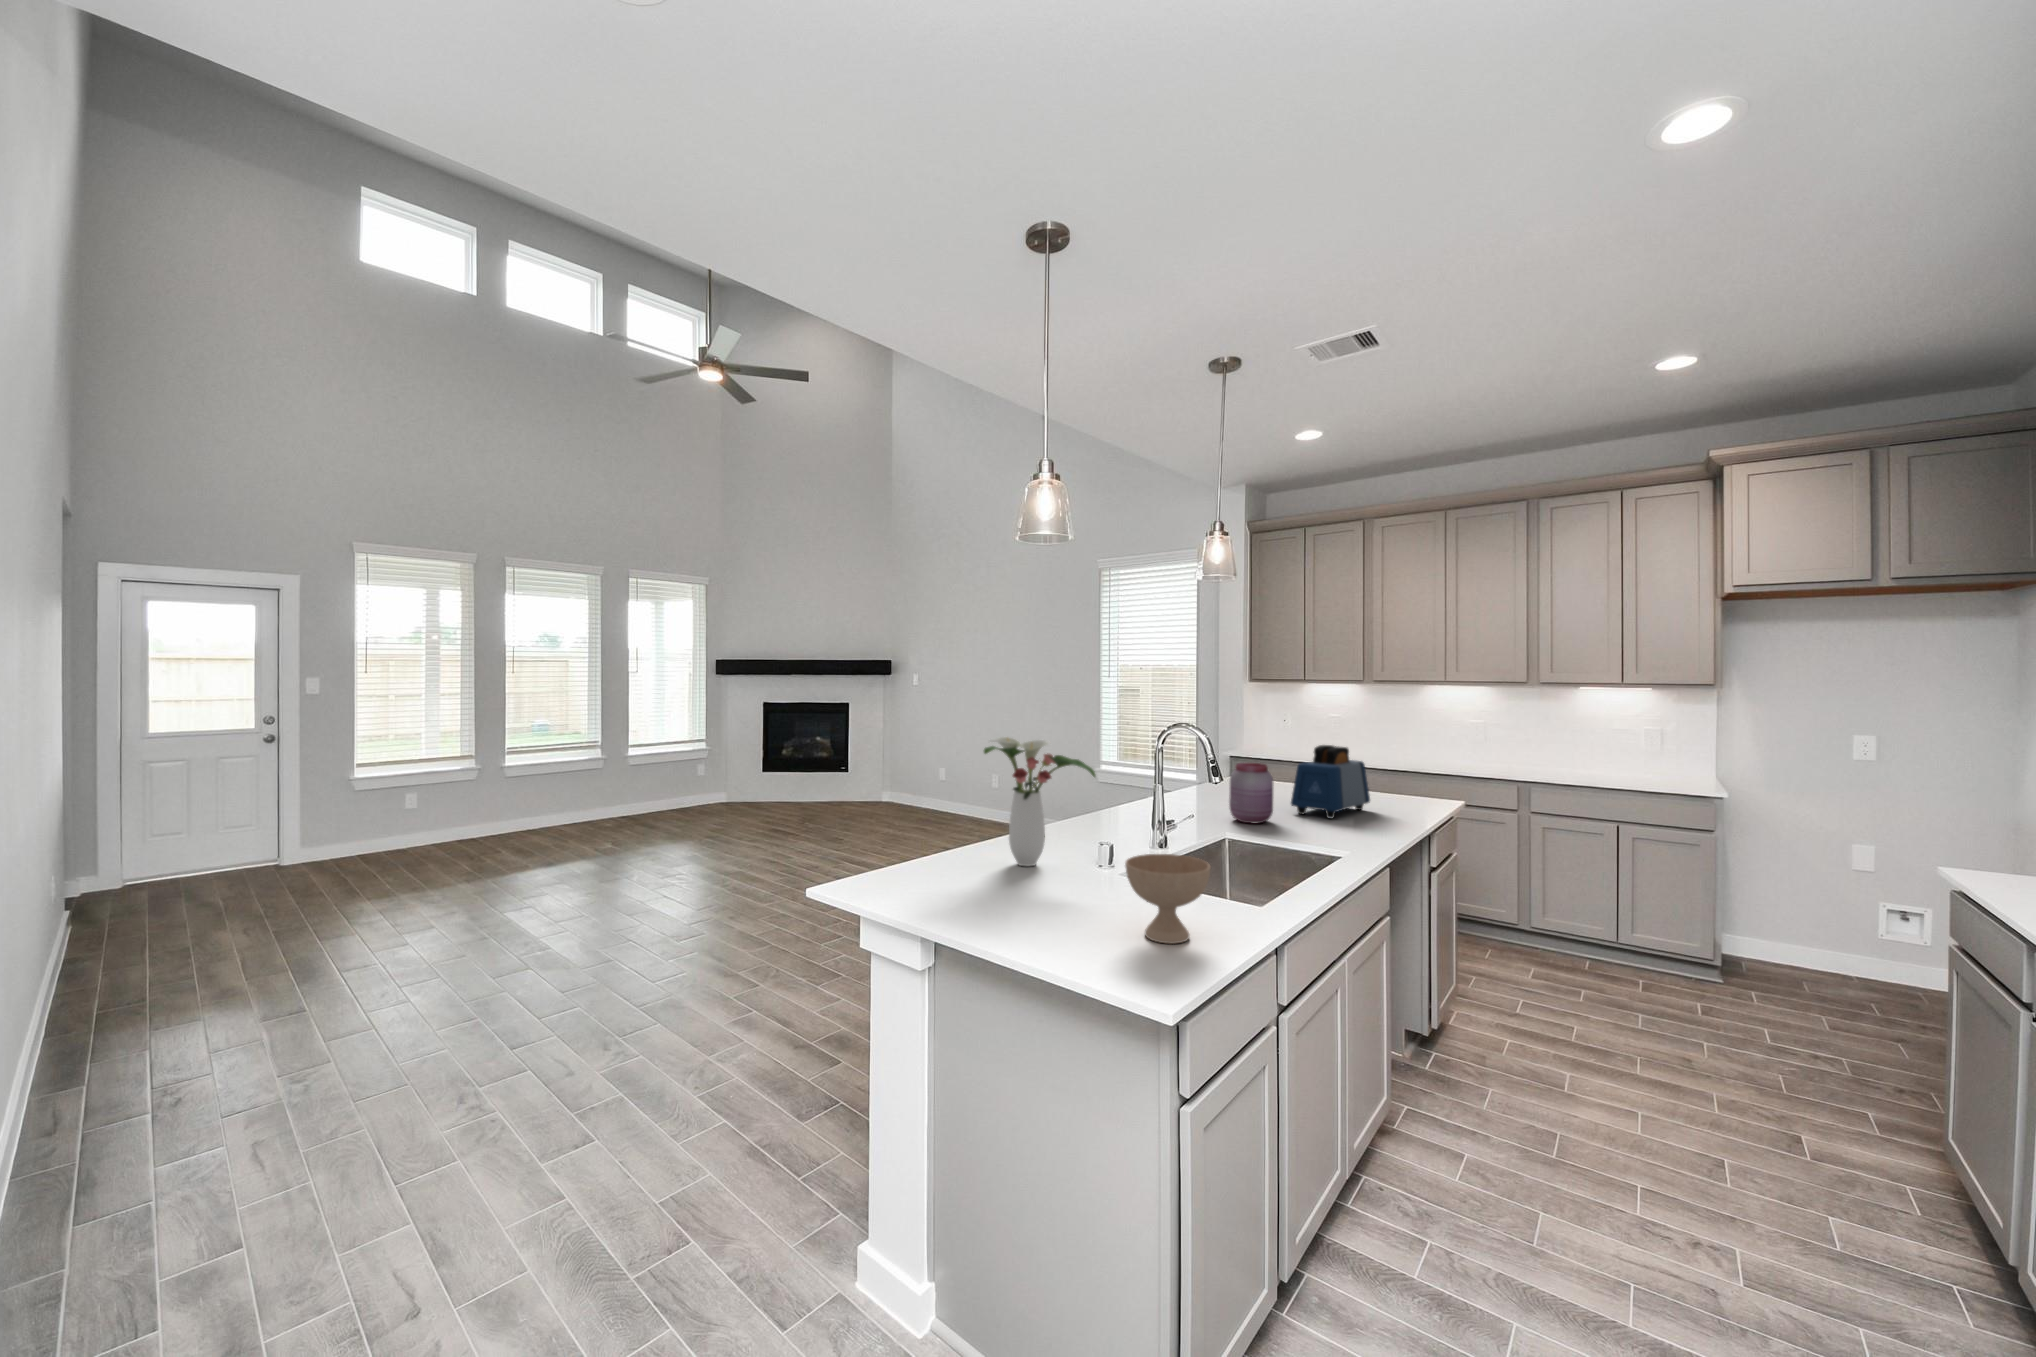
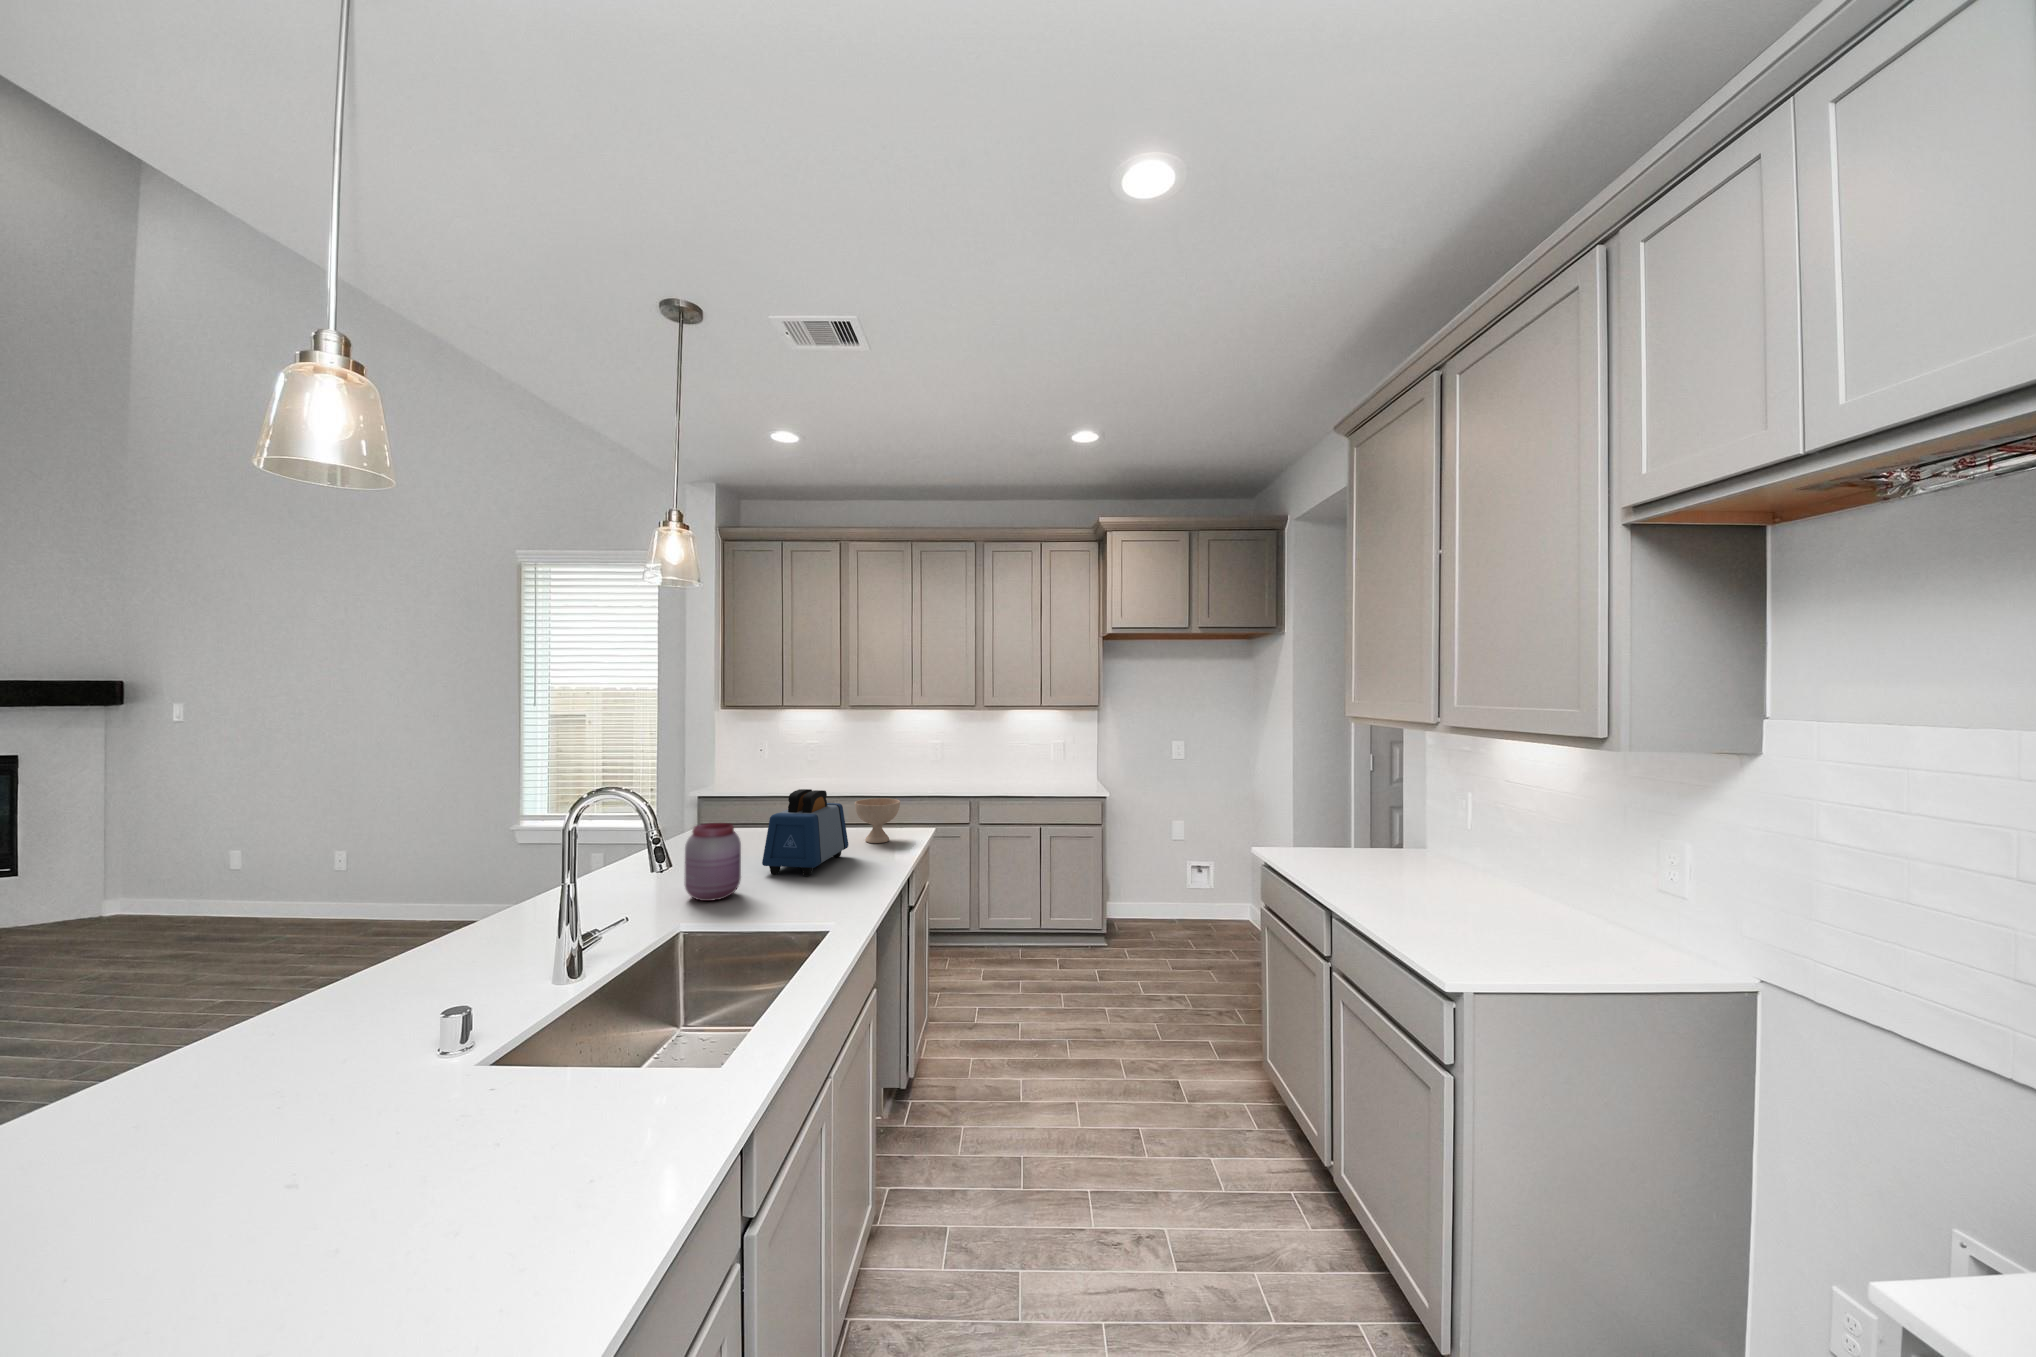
flower arrangement: present [984,737,1095,866] -> none [139,852,432,1094]
bowl: present [1125,854,1211,944] -> present [855,798,900,843]

